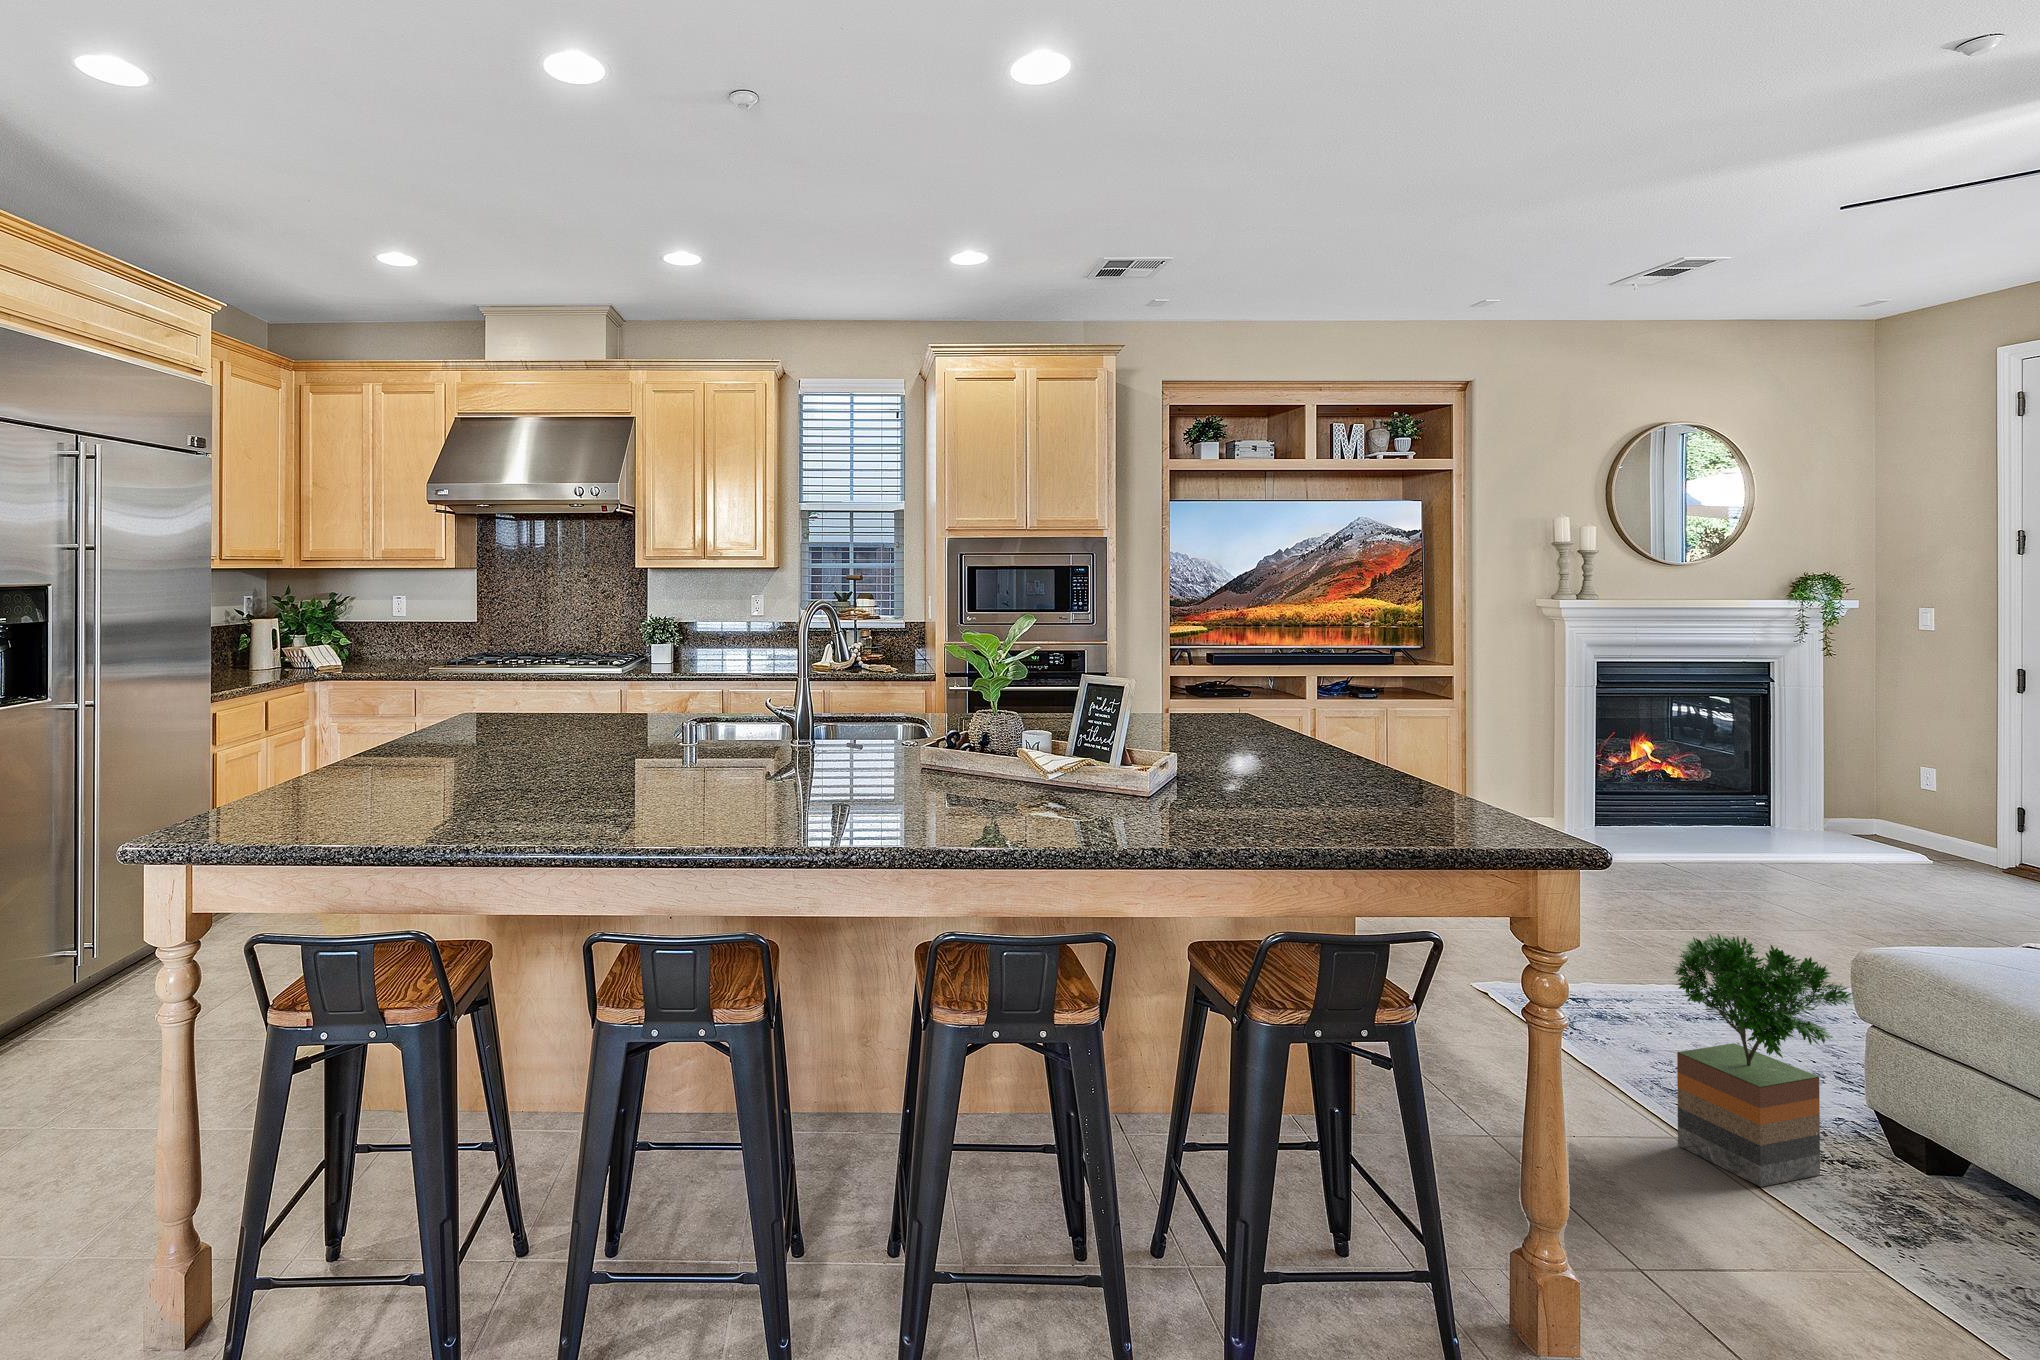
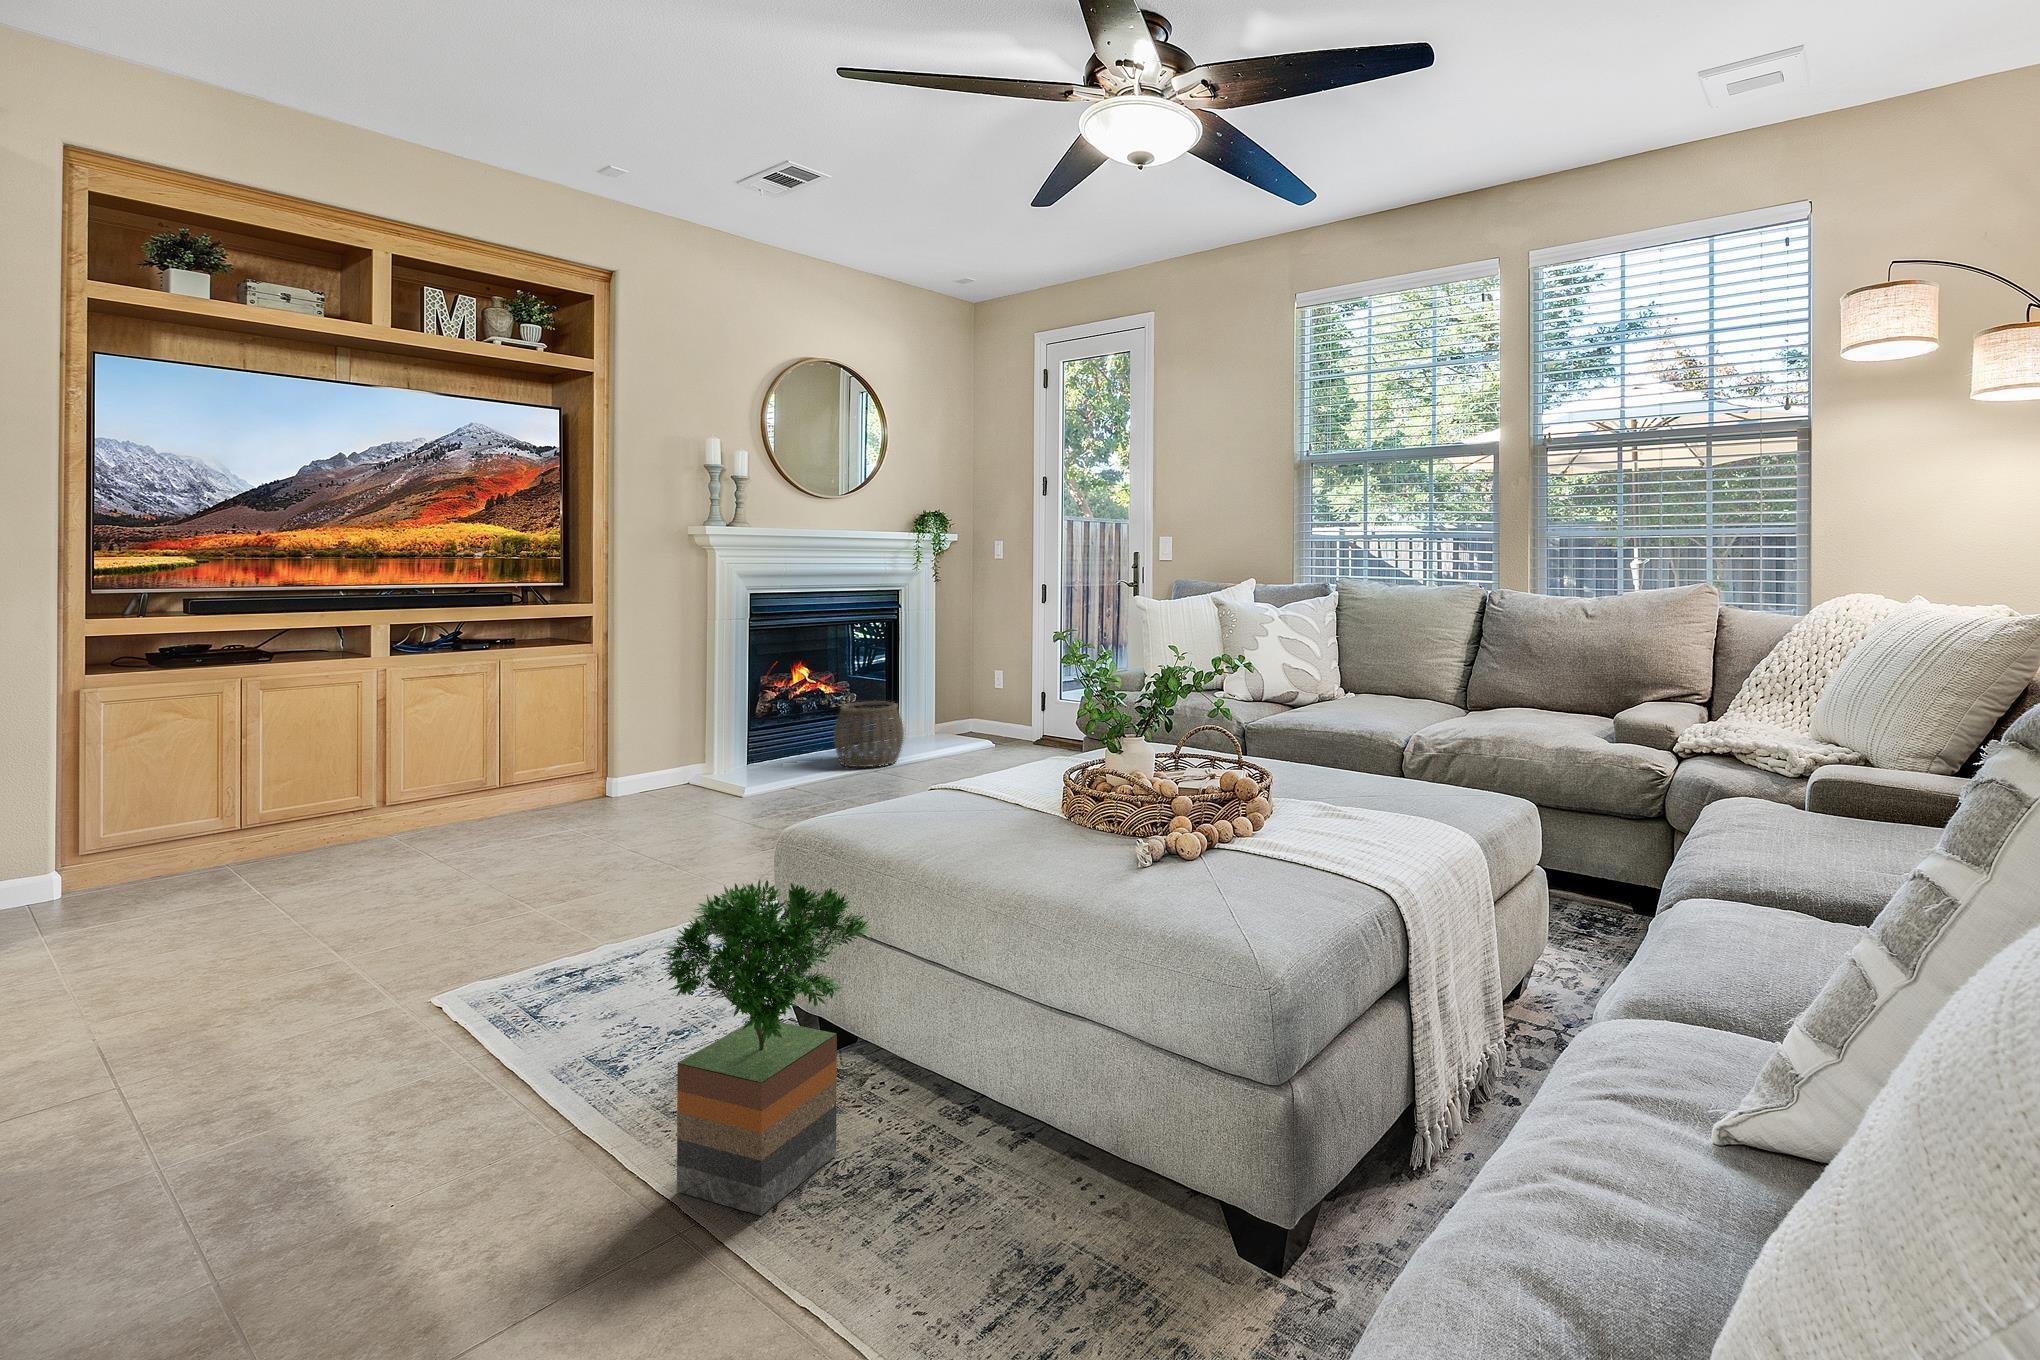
woven basket: none [1694,781,1789,856] -> present [834,702,904,768]

